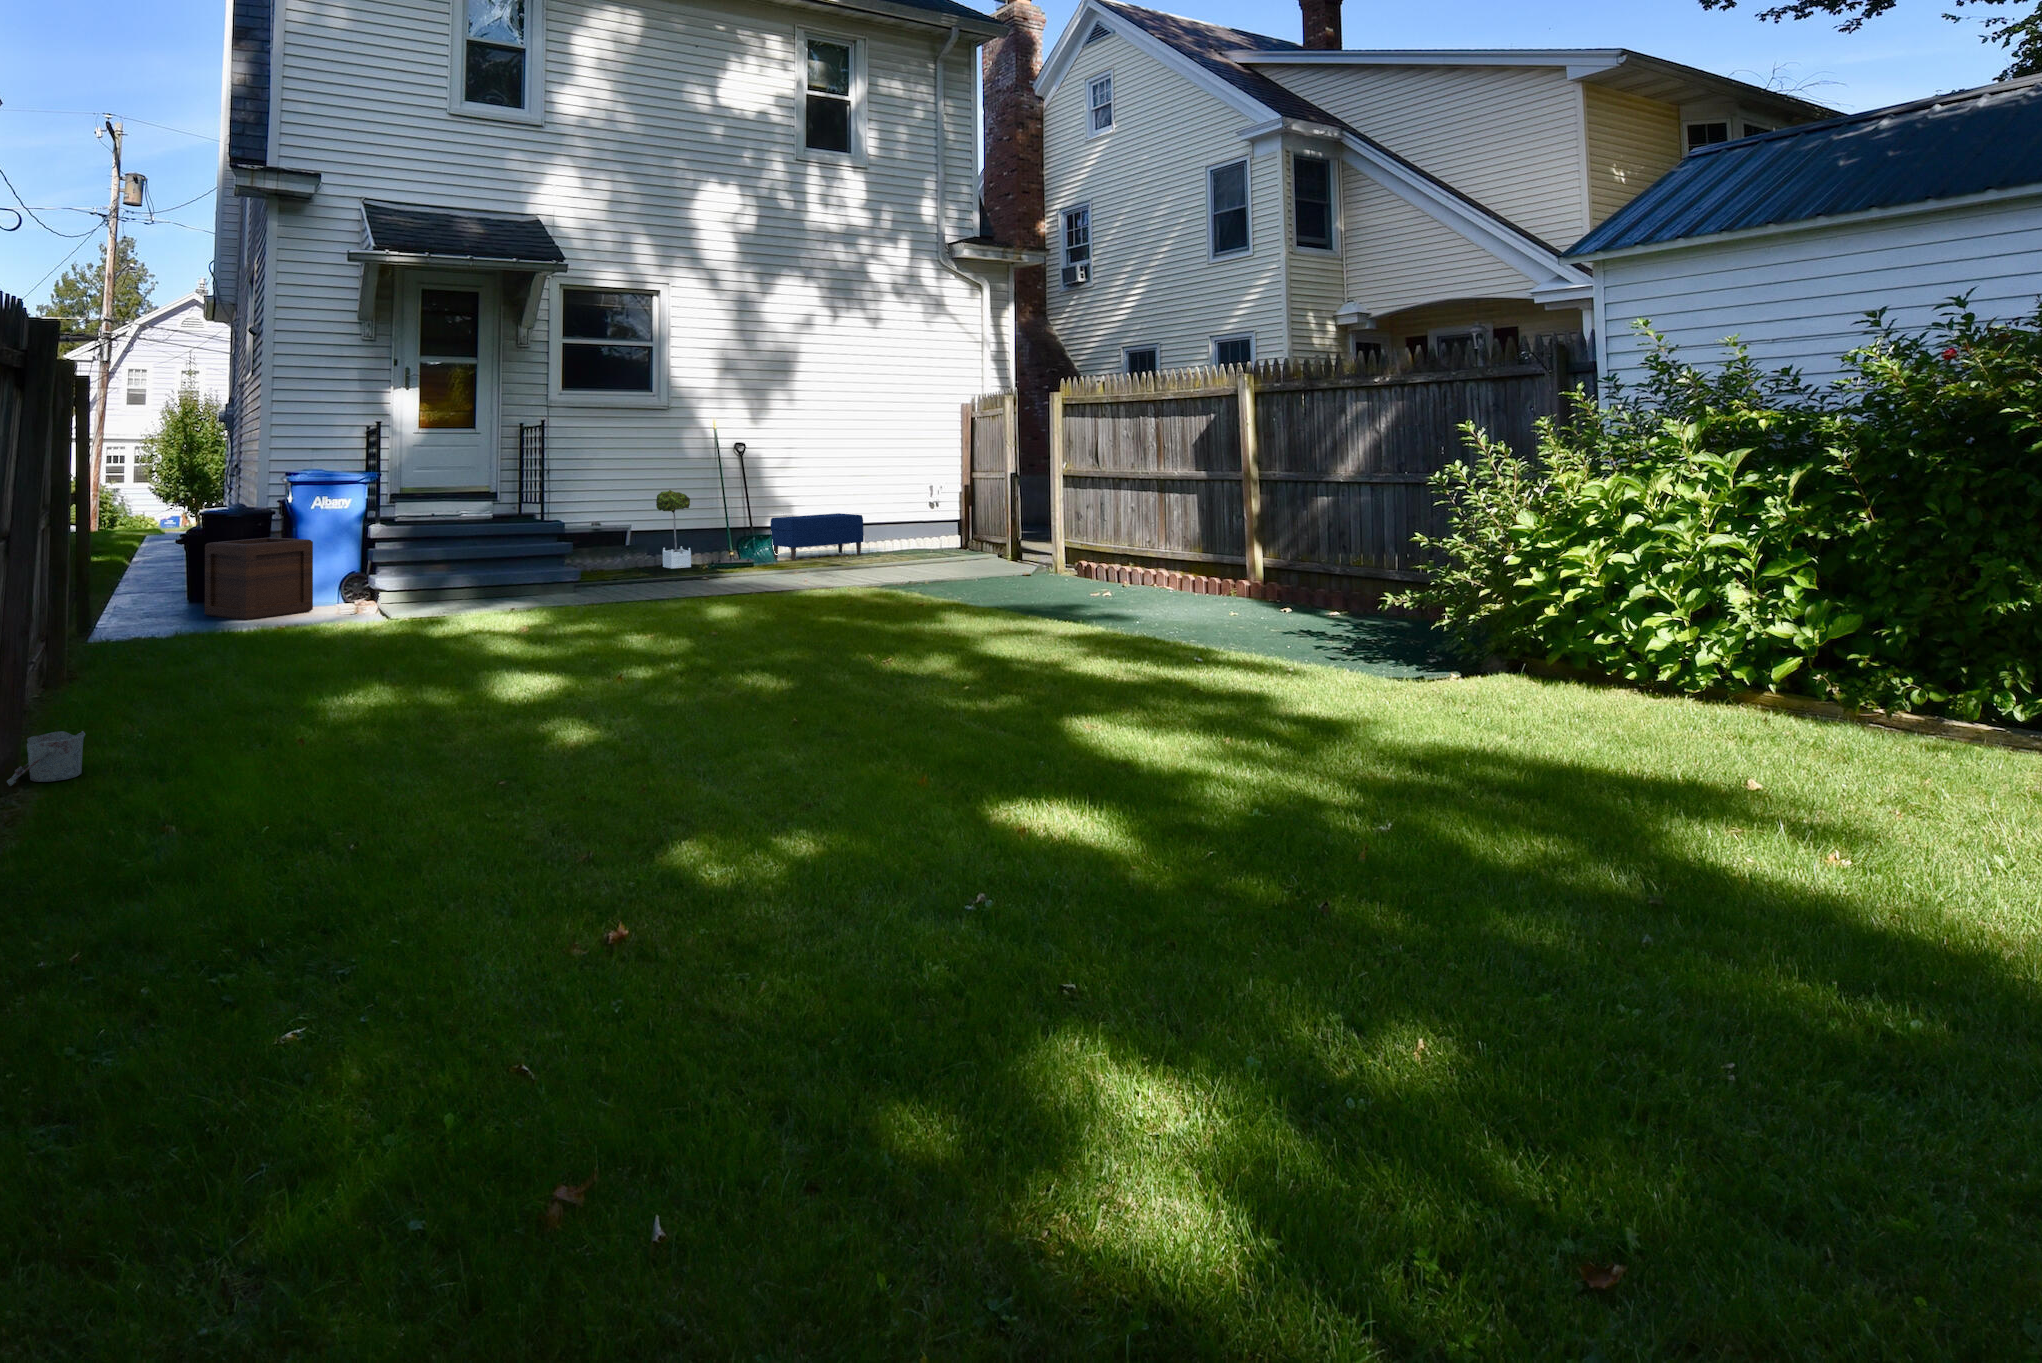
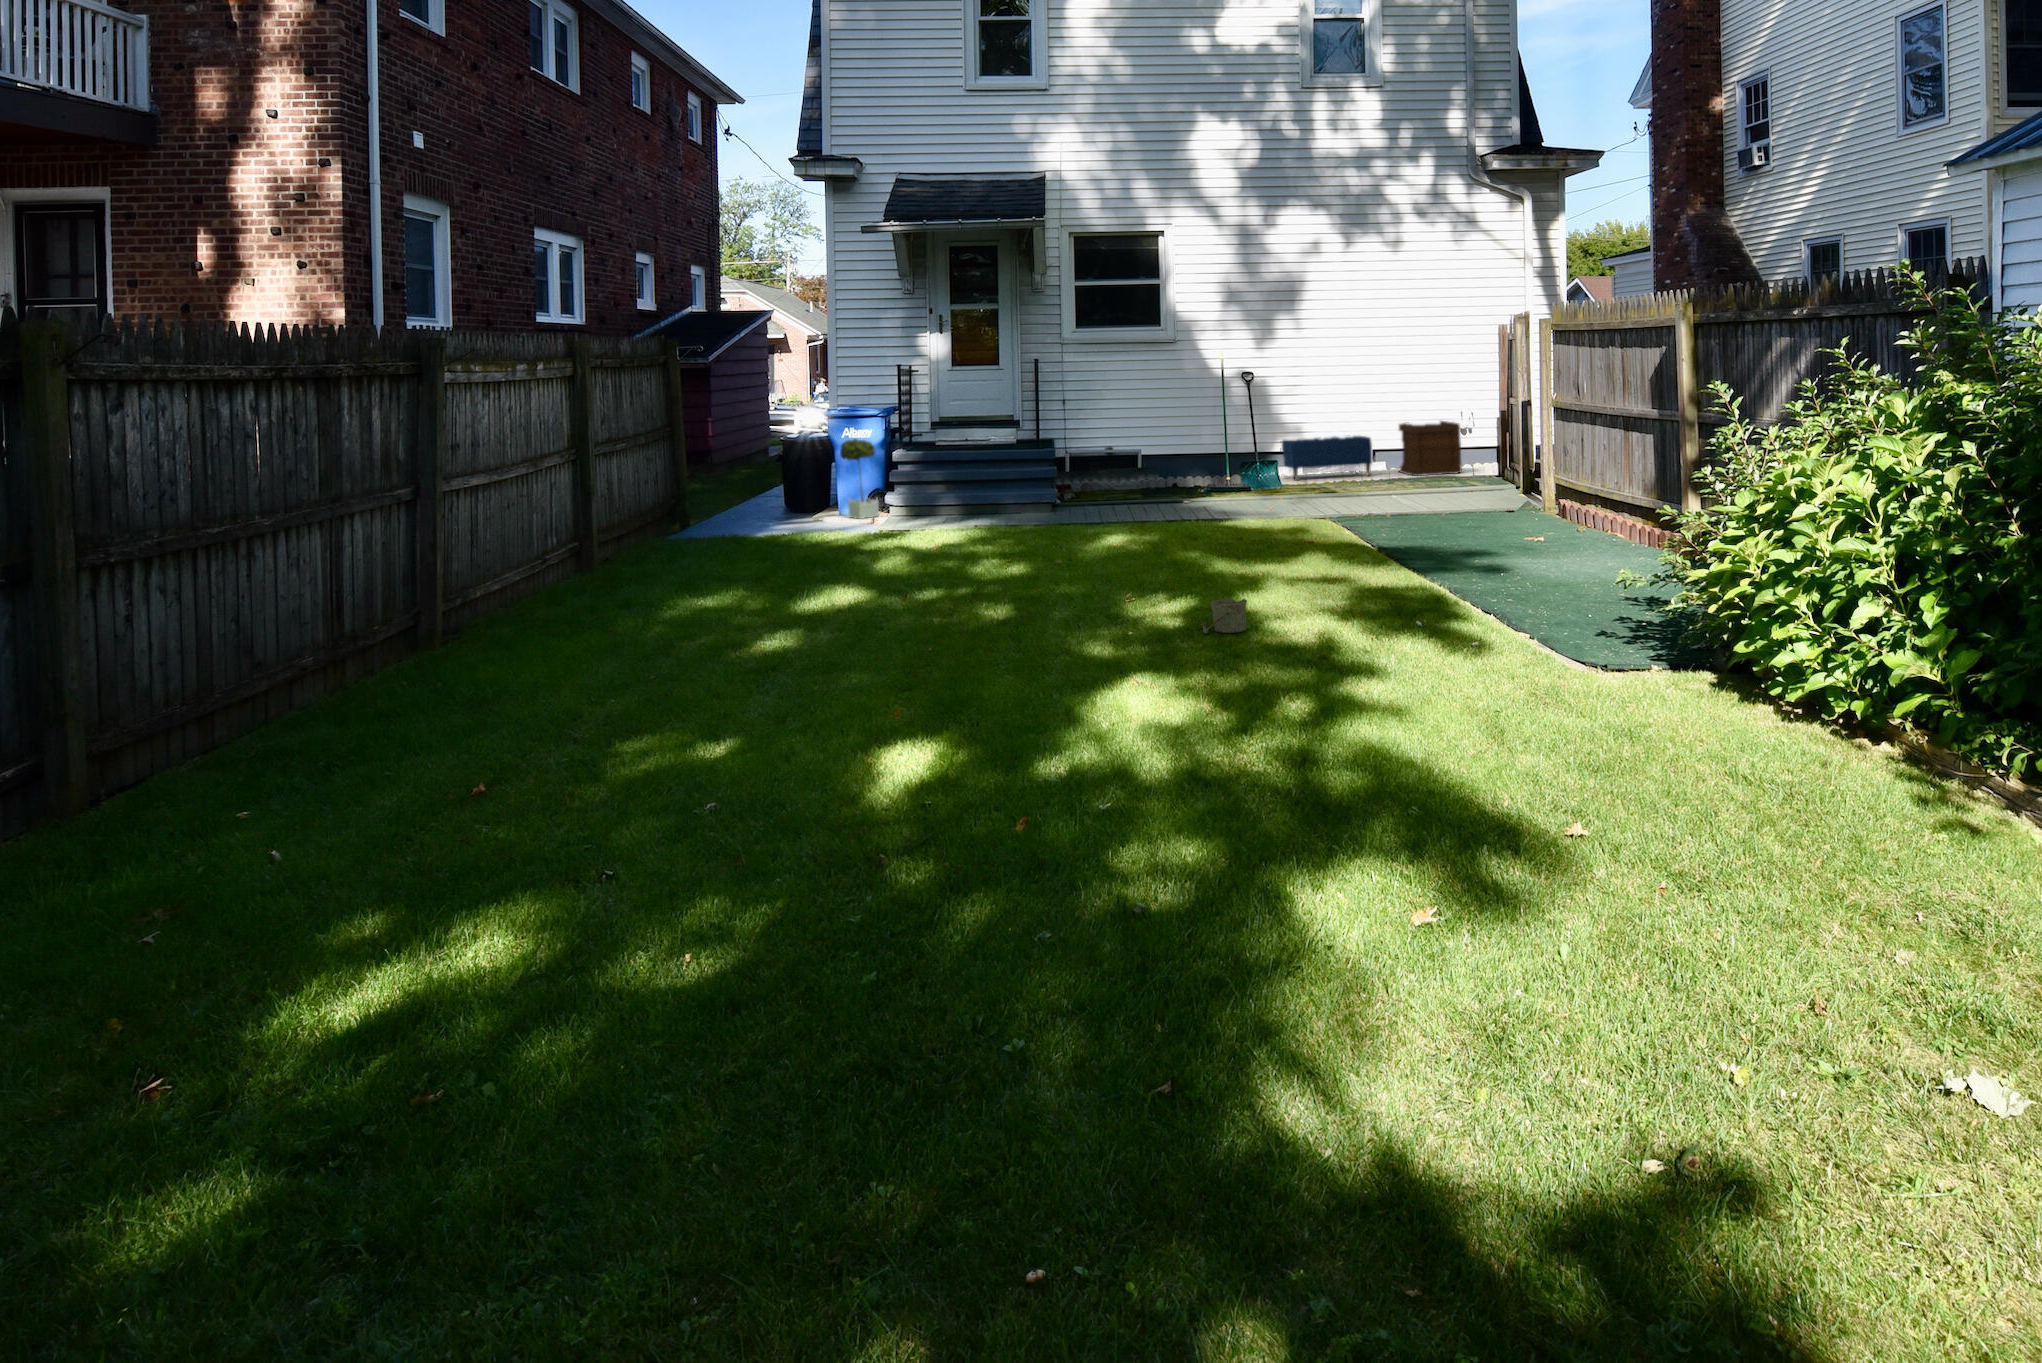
potted tree: present [656,490,691,569] -> present [840,438,879,519]
wooden crate: present [205,537,313,620] -> present [1399,421,1462,476]
bucket: present [7,731,85,786] -> present [1201,598,1247,634]

